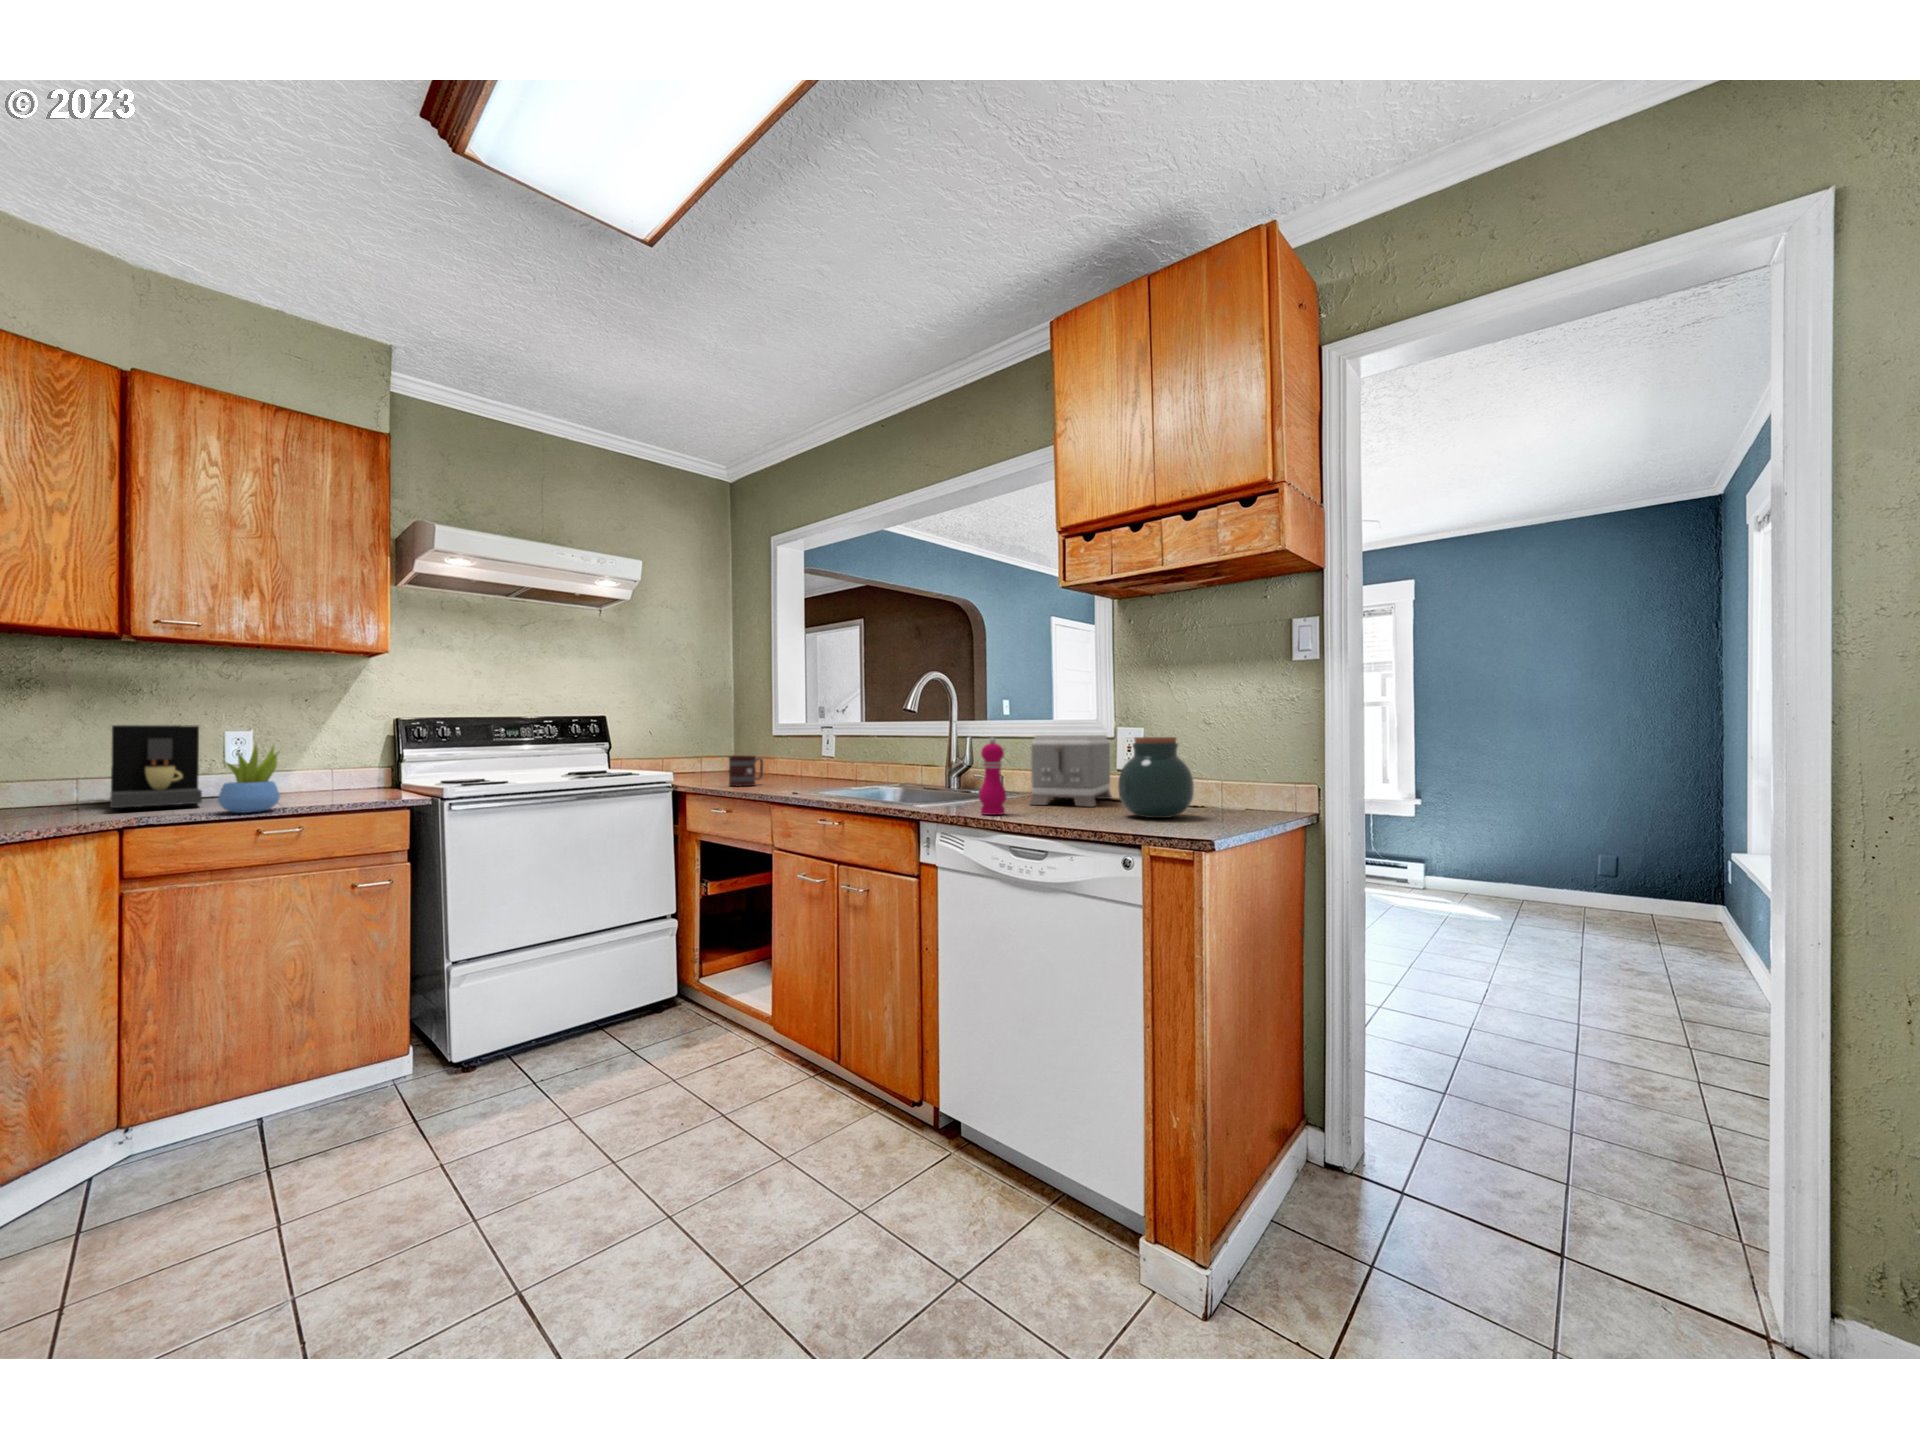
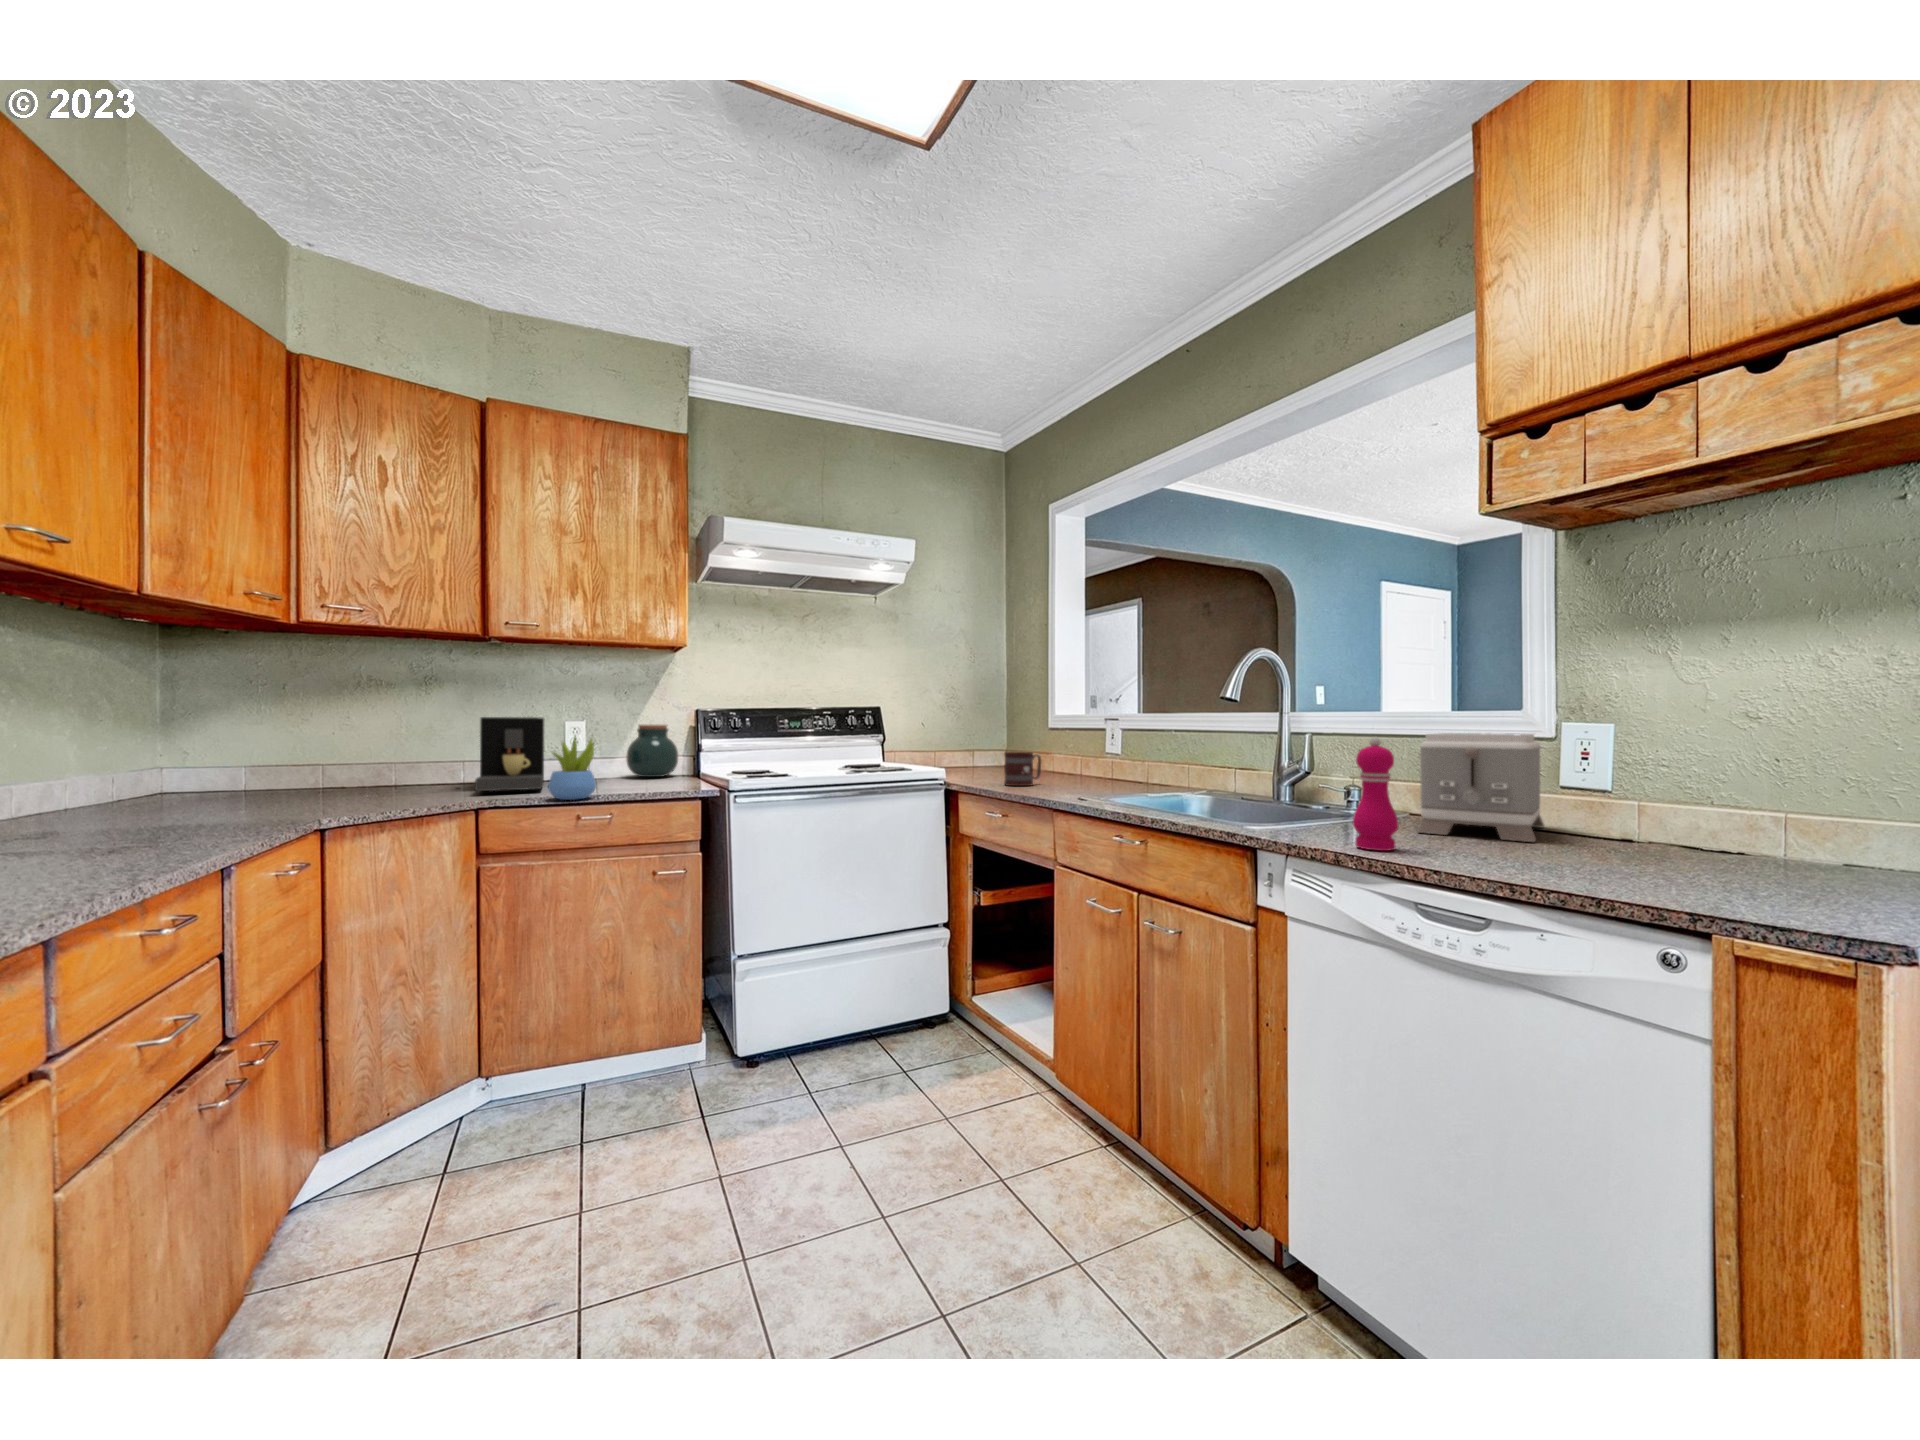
jar: present [1118,737,1194,818] -> present [626,725,678,777]

